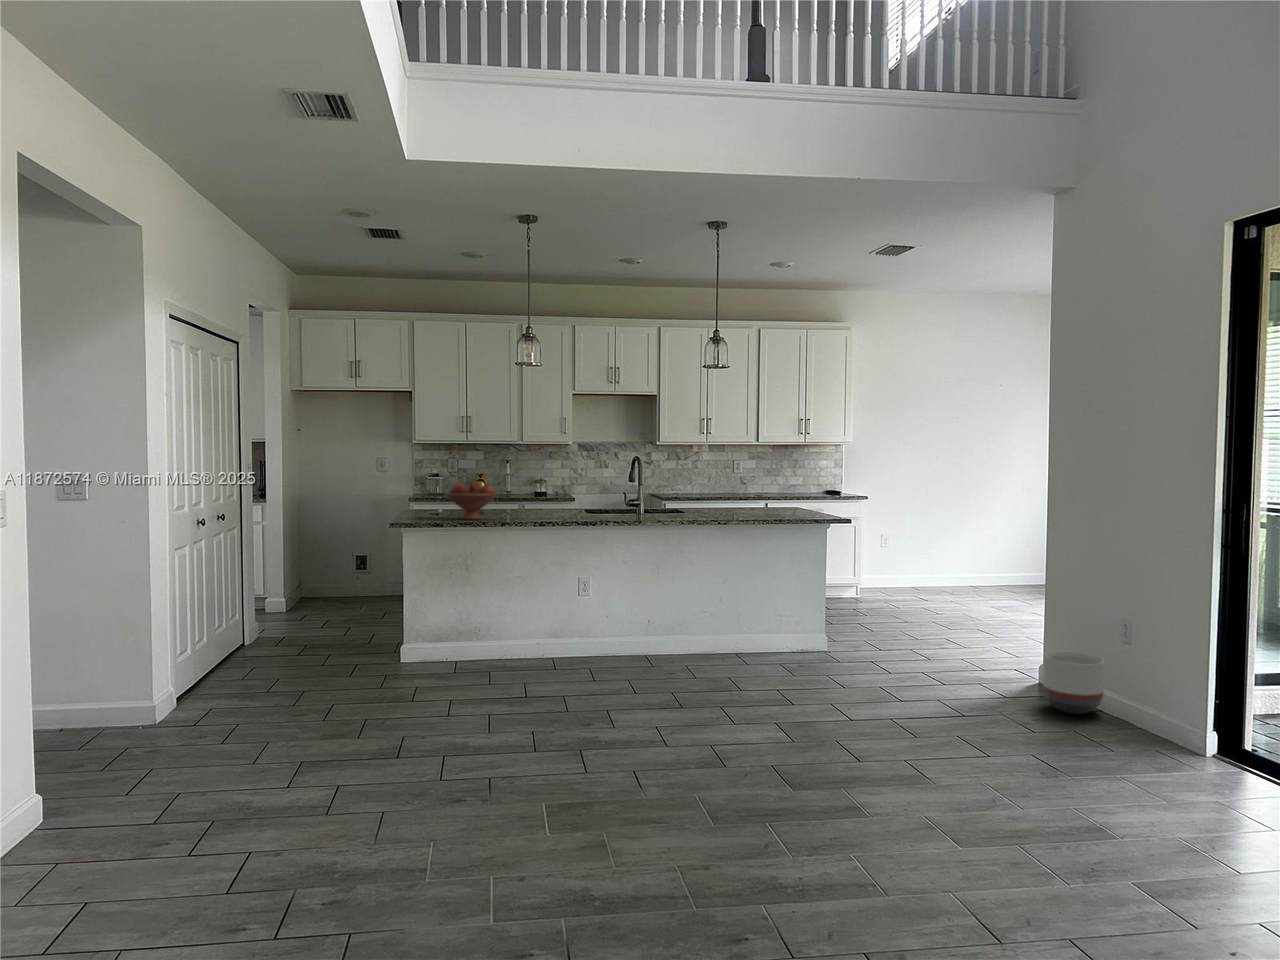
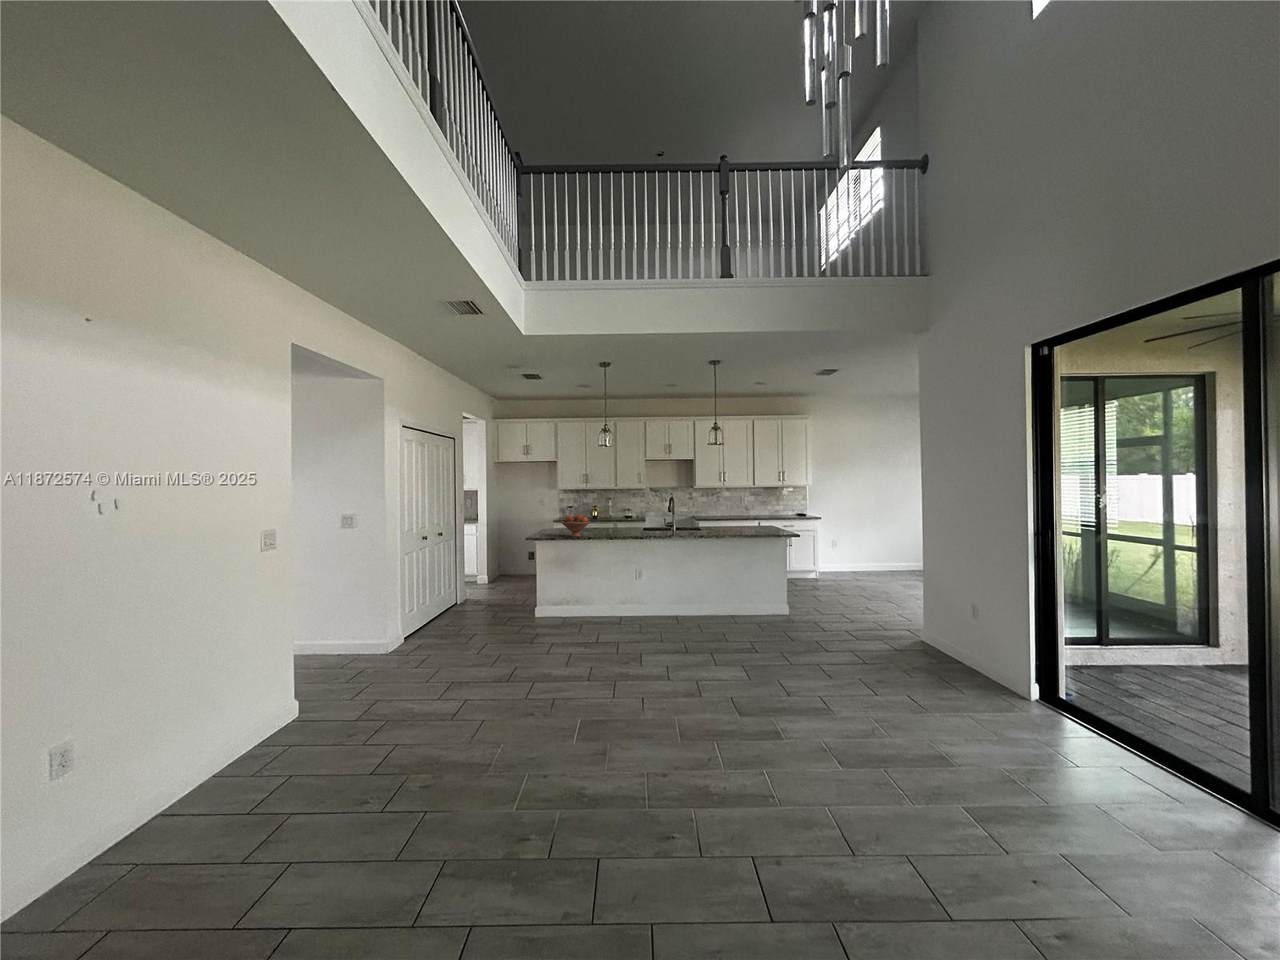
planter: present [1043,651,1104,714] -> none [930,635,973,680]

